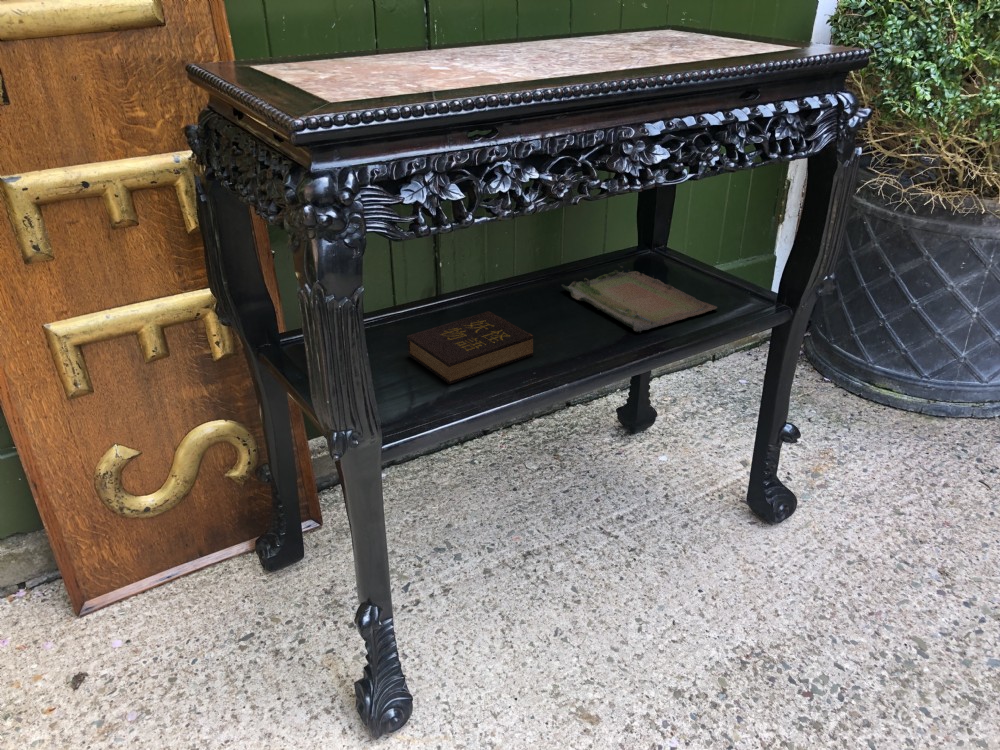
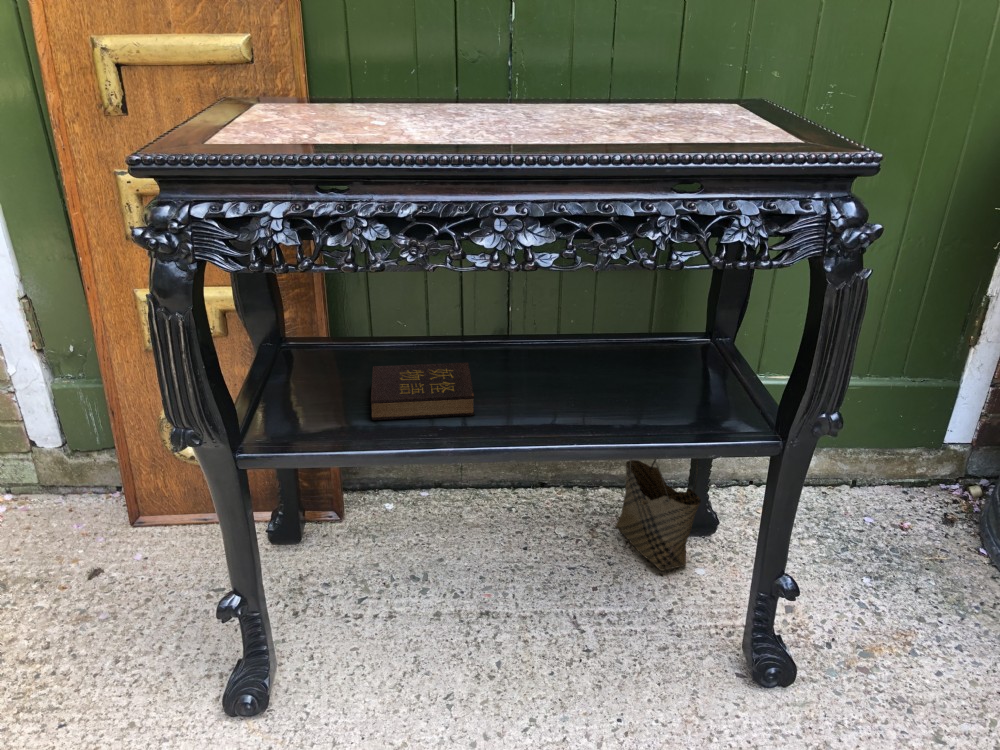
tray: present [562,266,717,332] -> none [580,348,710,423]
woven basket: none [575,343,661,467] -> present [616,457,701,570]

